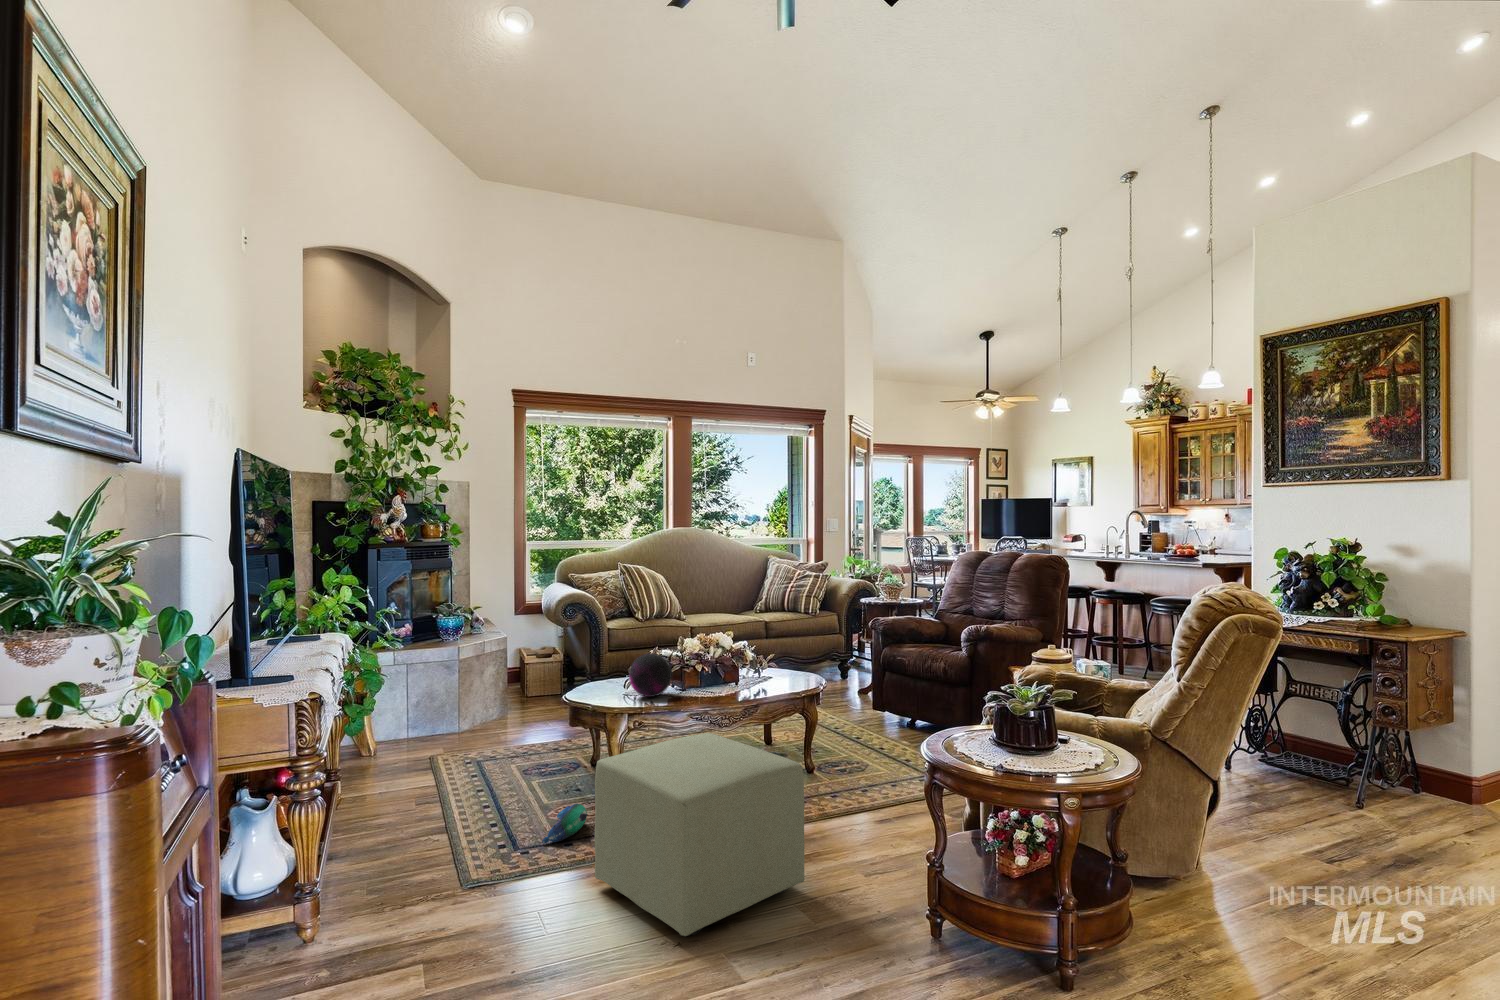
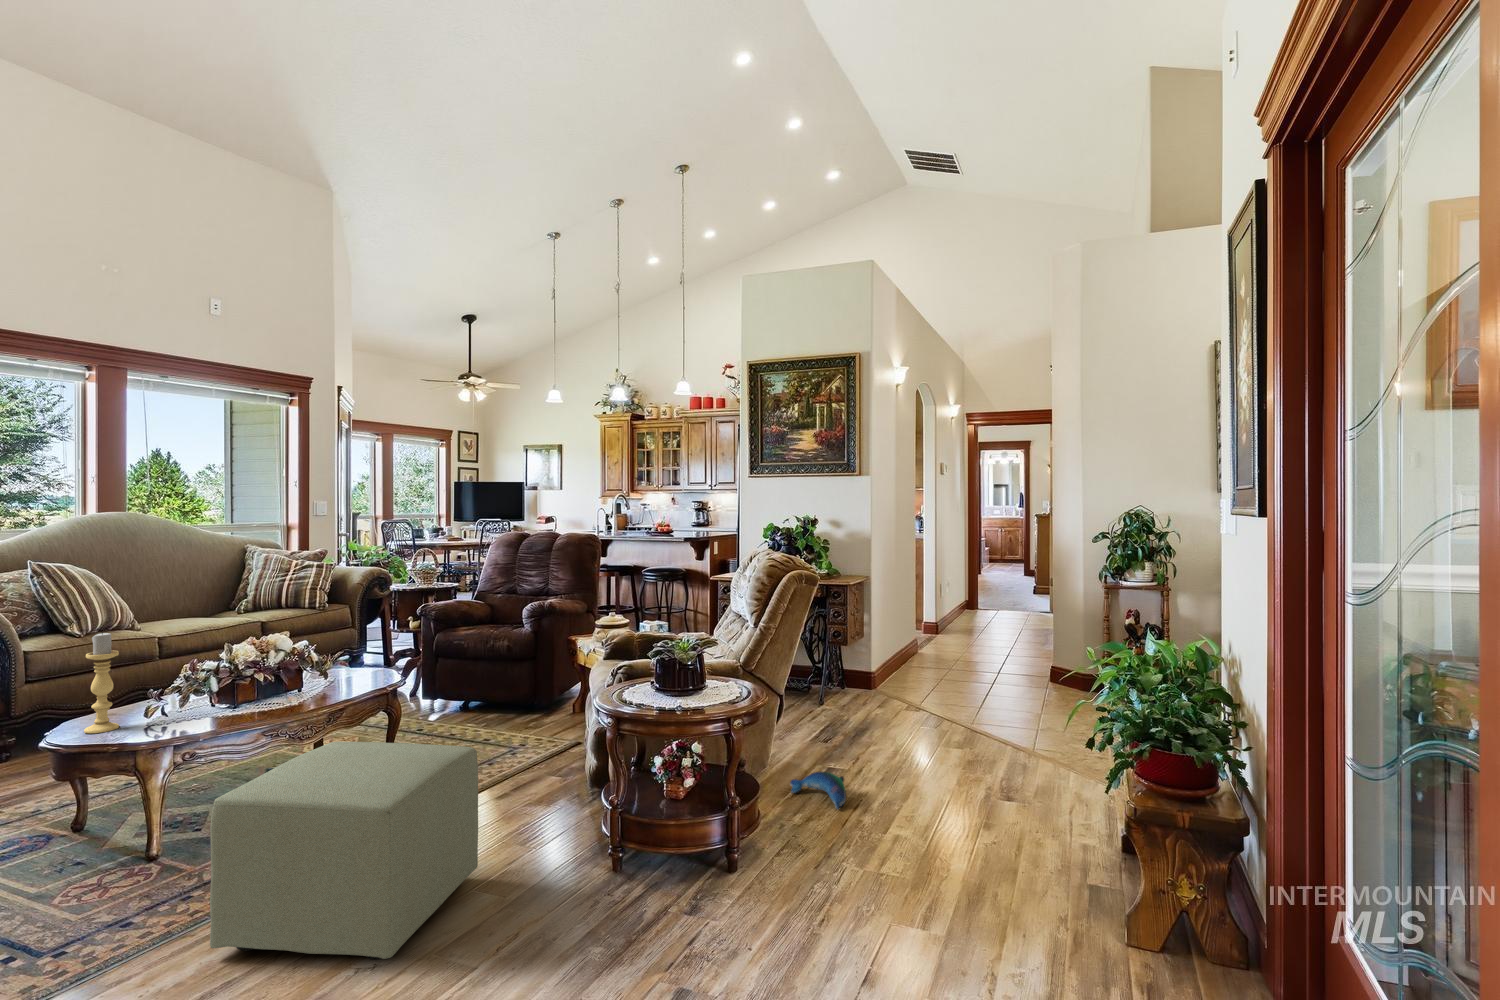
candle holder: none [594,620,614,695] -> present [84,632,119,733]
decorative orb: present [629,653,672,697] -> none [157,666,225,722]
plush toy: present [542,803,588,844] -> present [790,772,846,809]

